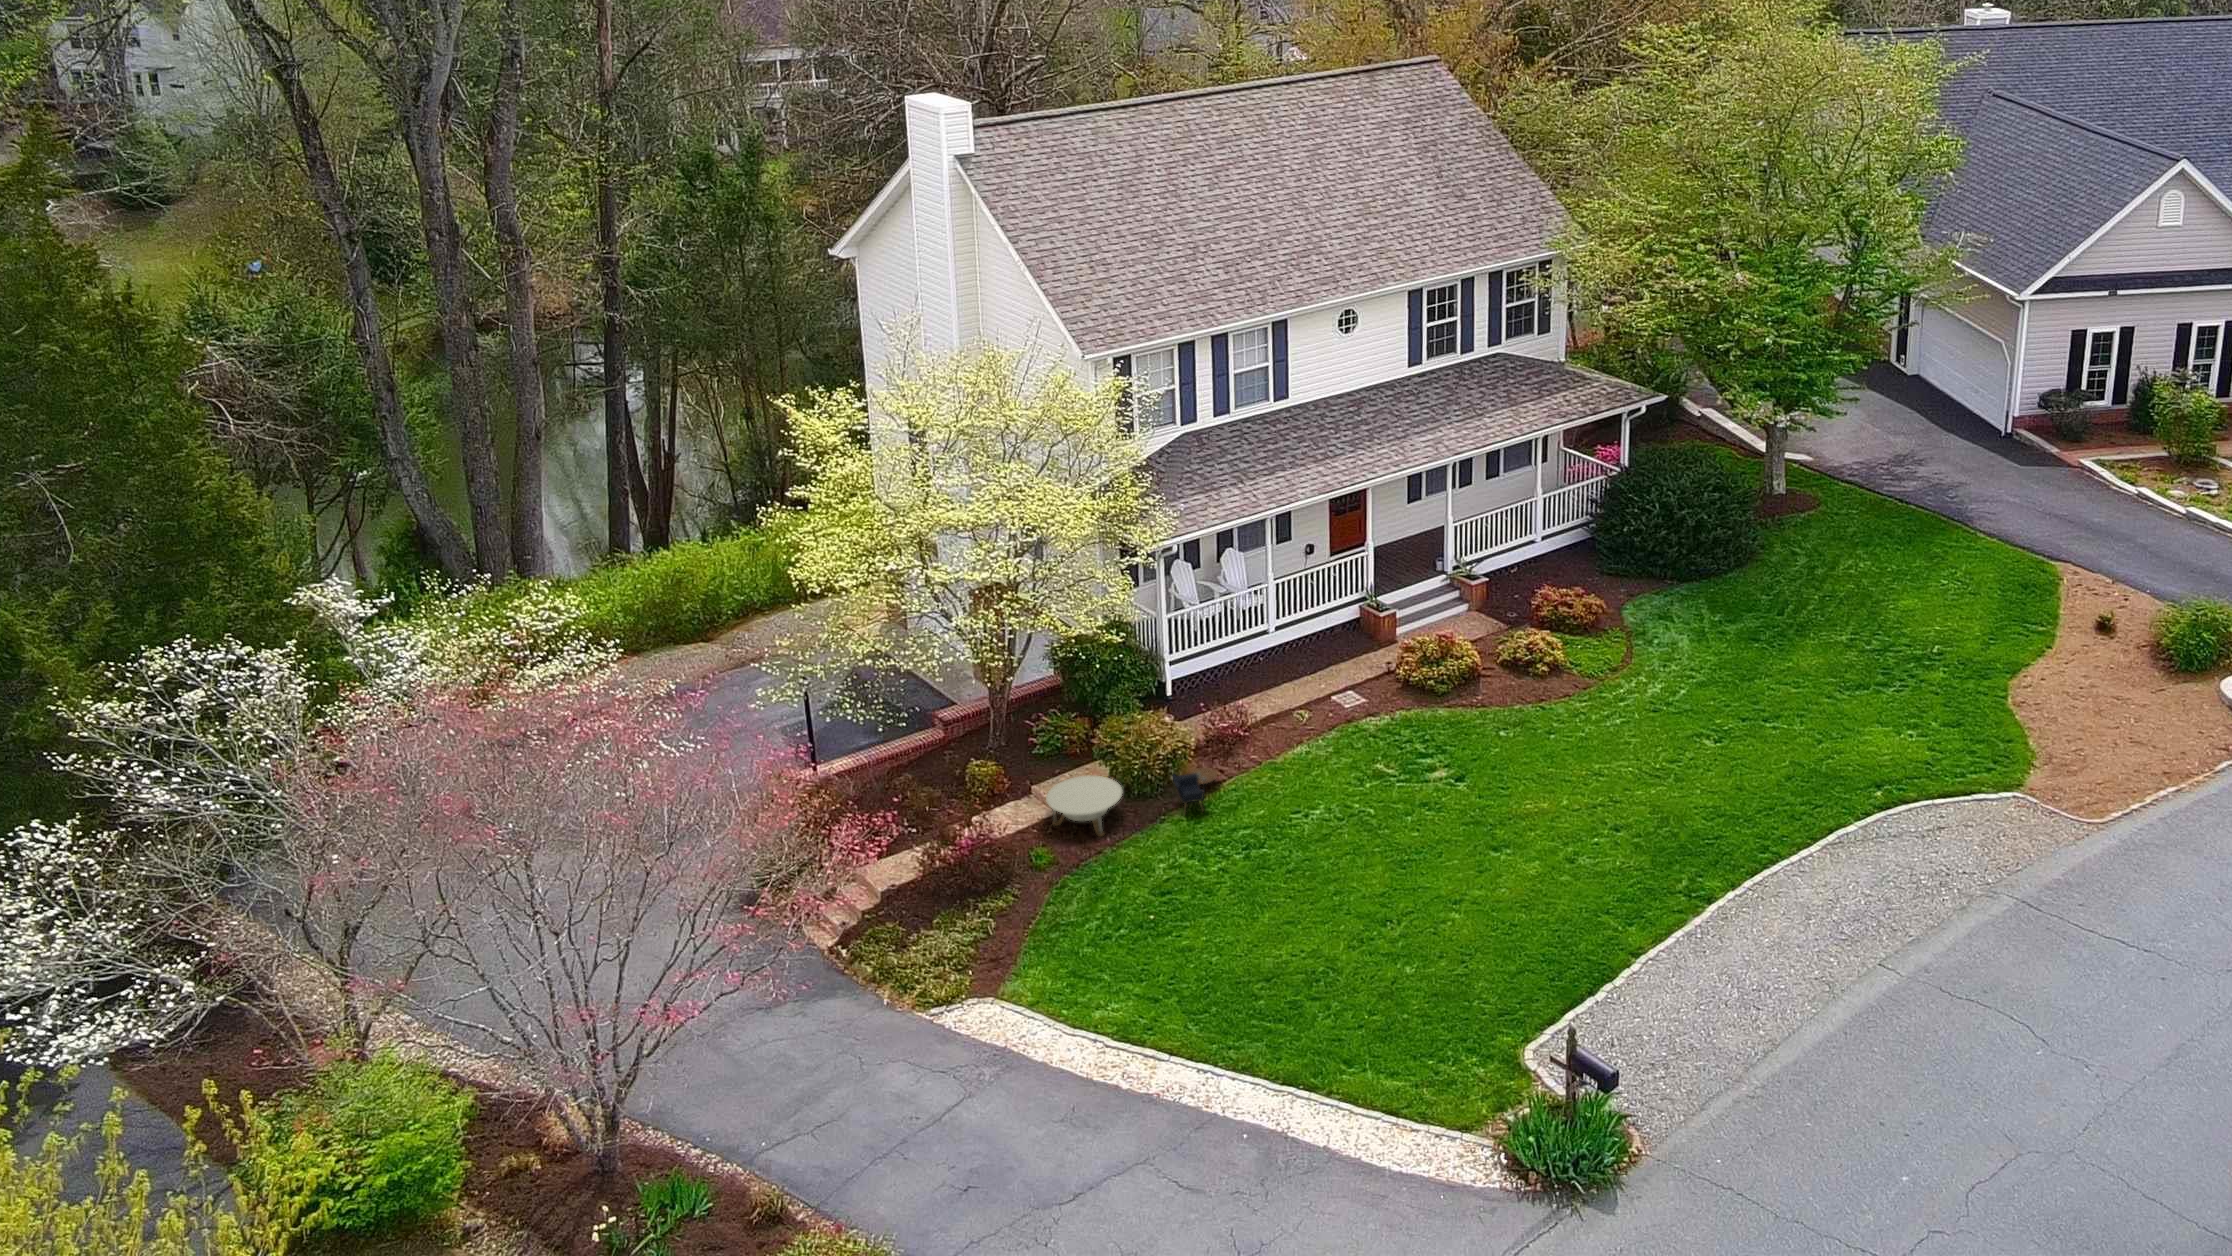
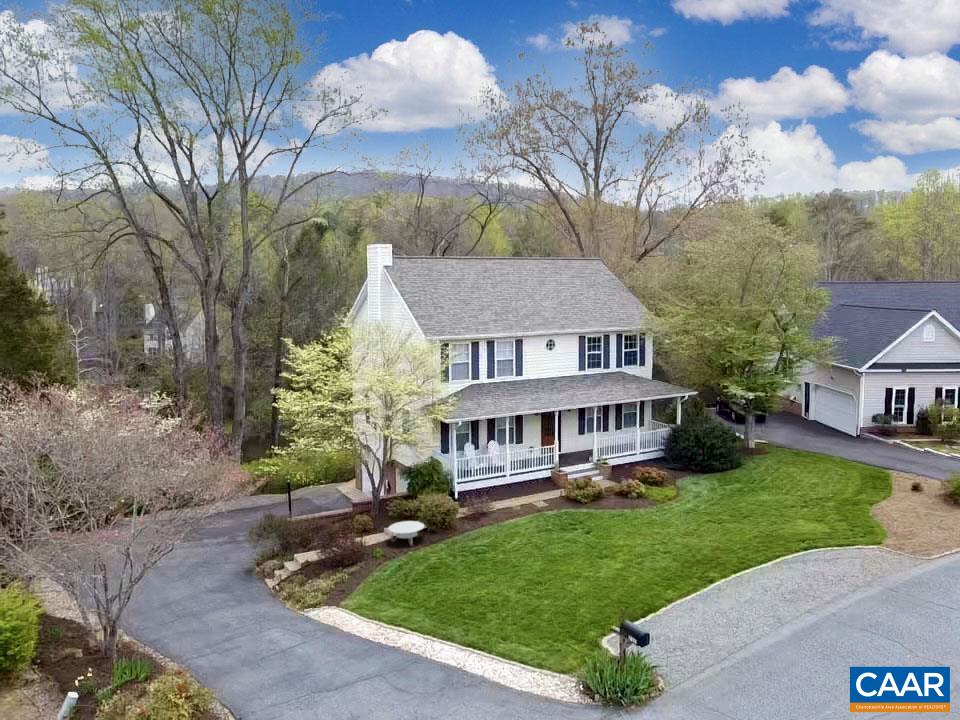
armchair: present [1172,768,1217,814] -> none [448,521,472,540]

